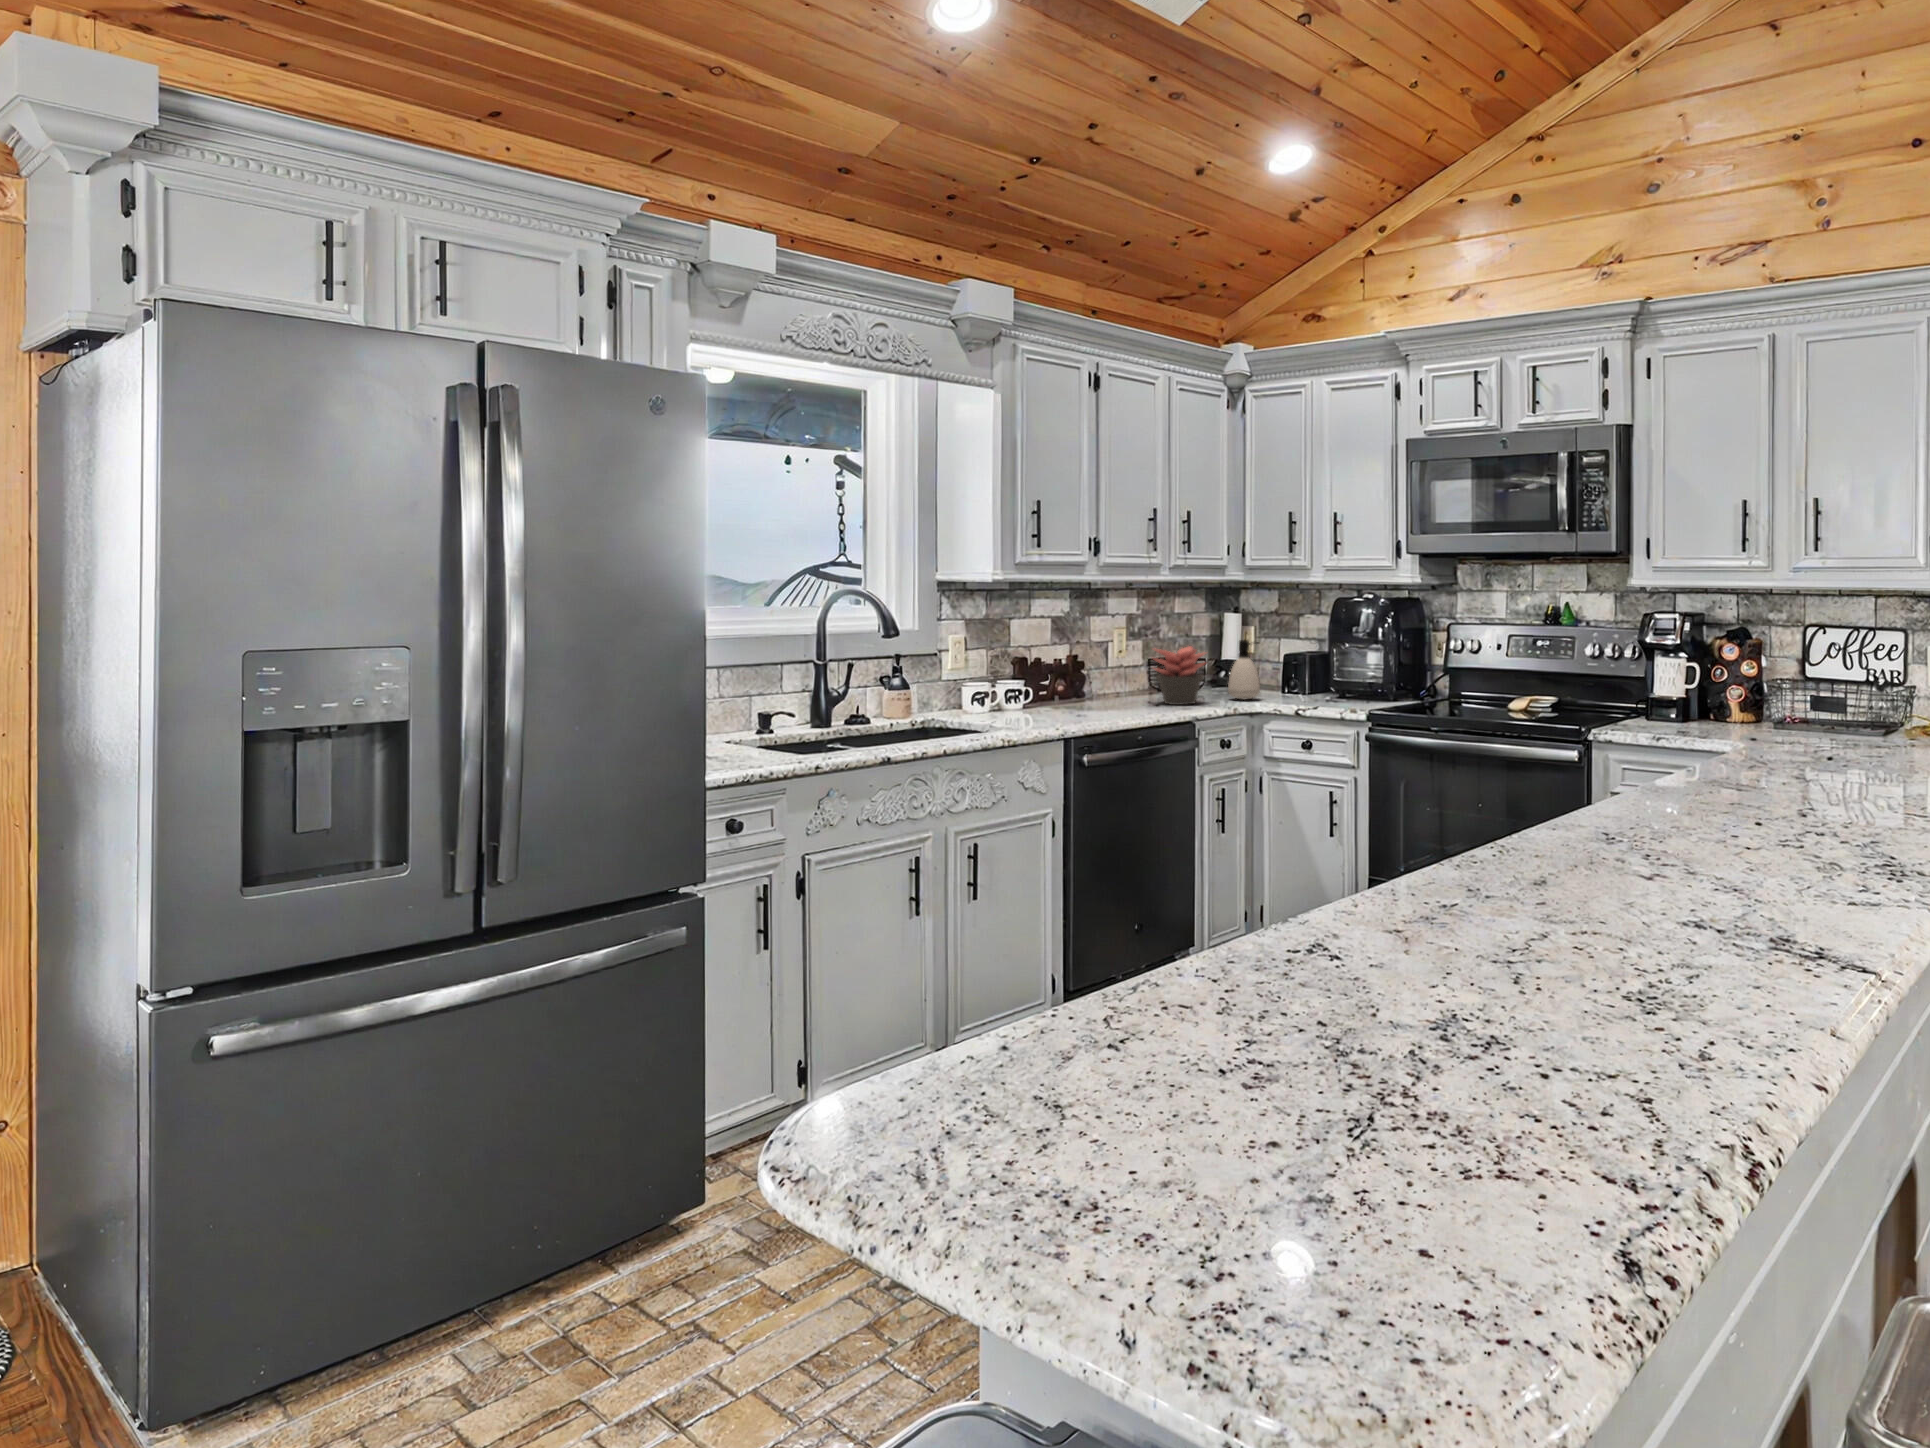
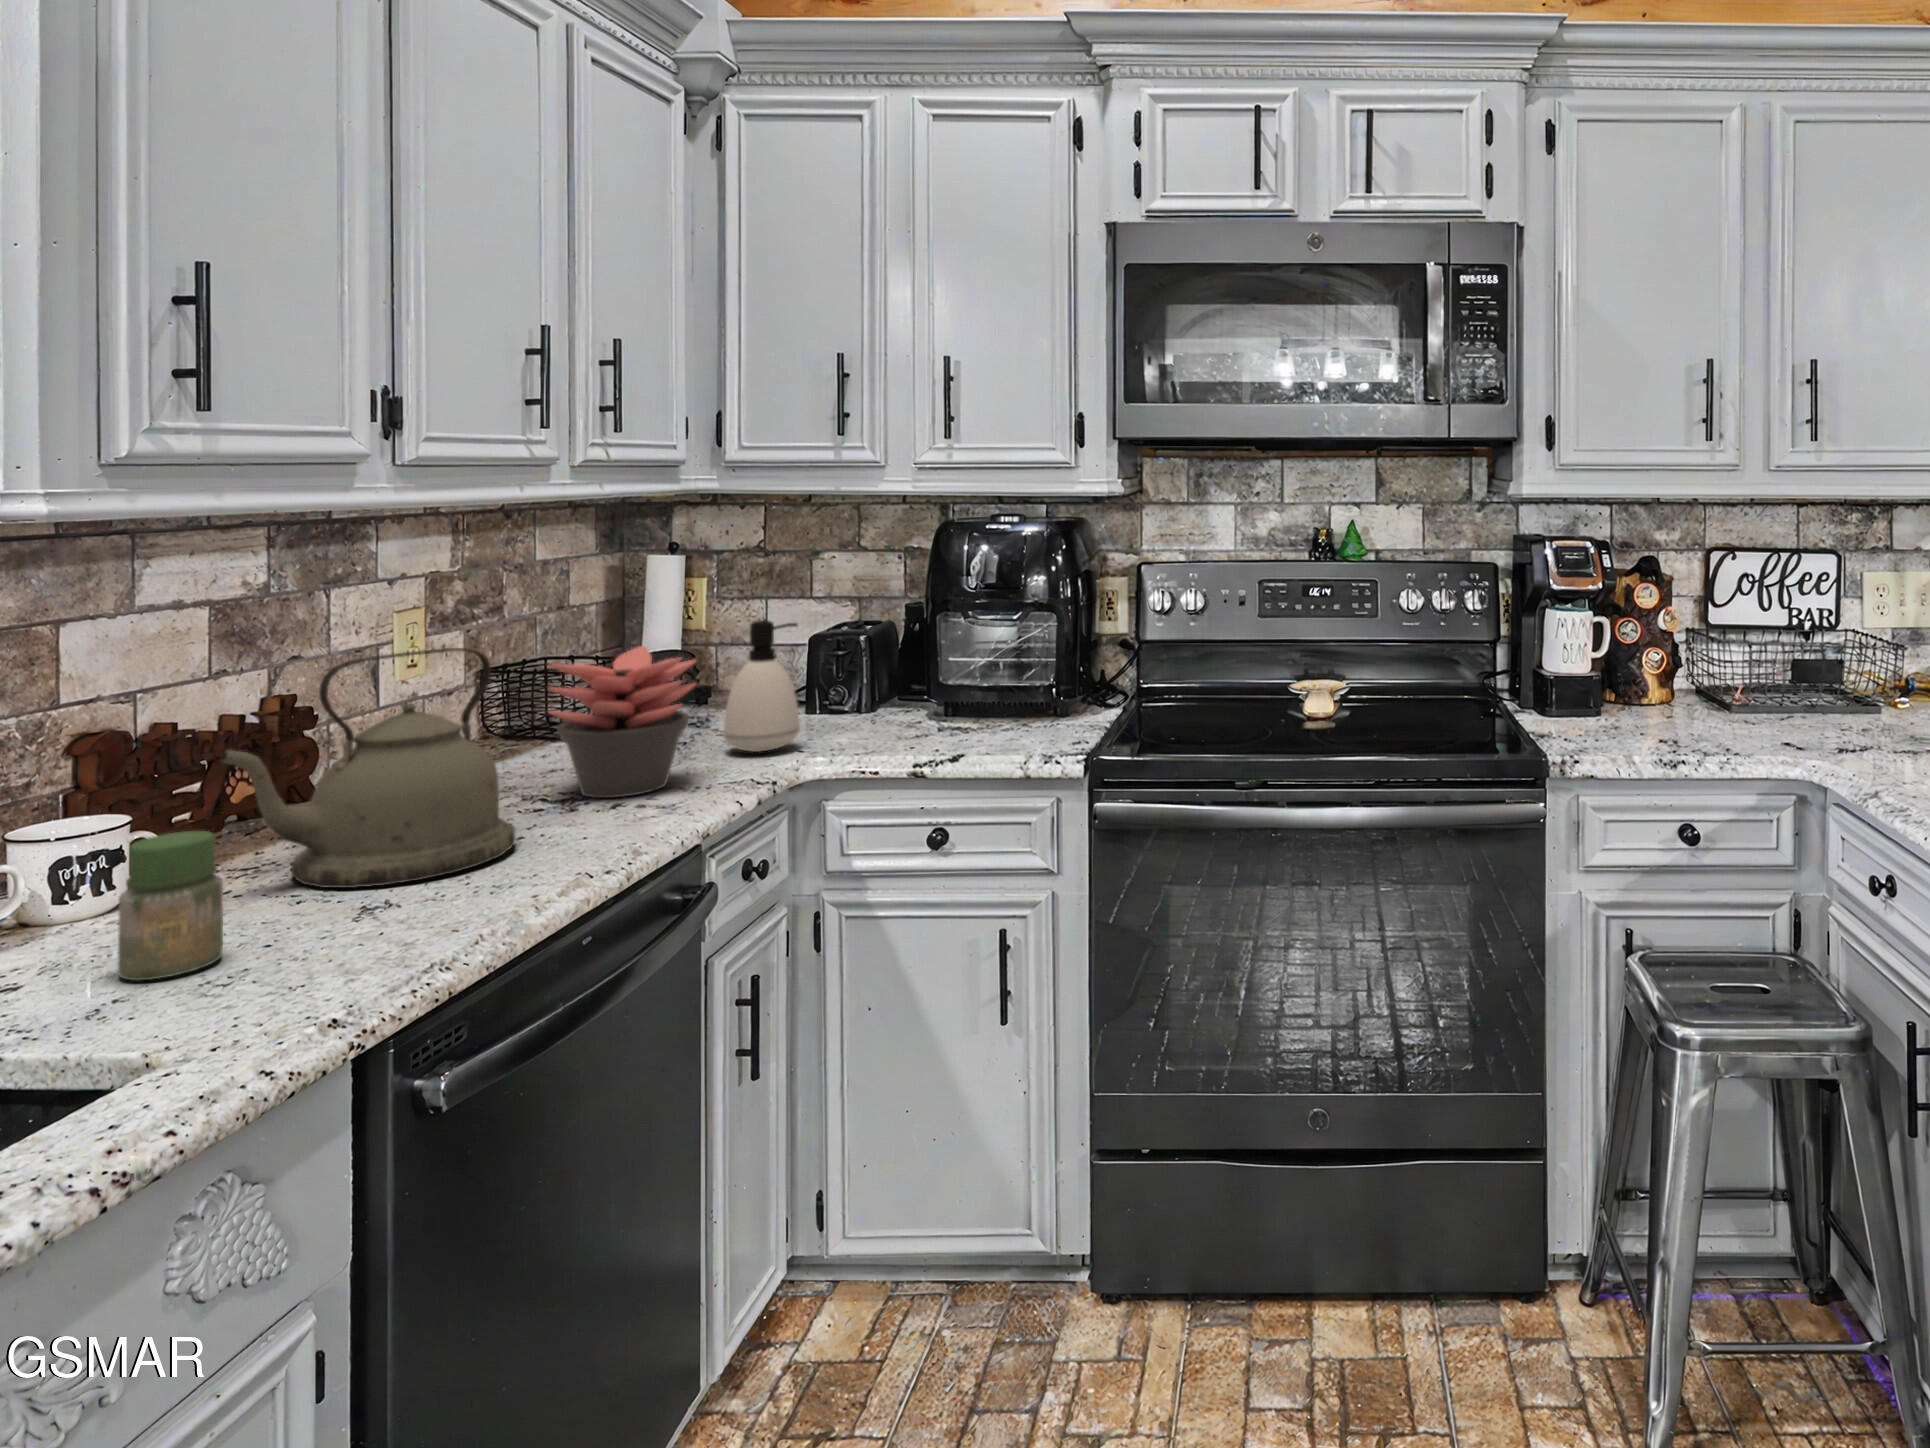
kettle: none [1045,635,1130,713] -> present [220,648,515,888]
jar: none [1018,680,1041,719] -> present [118,831,223,981]

